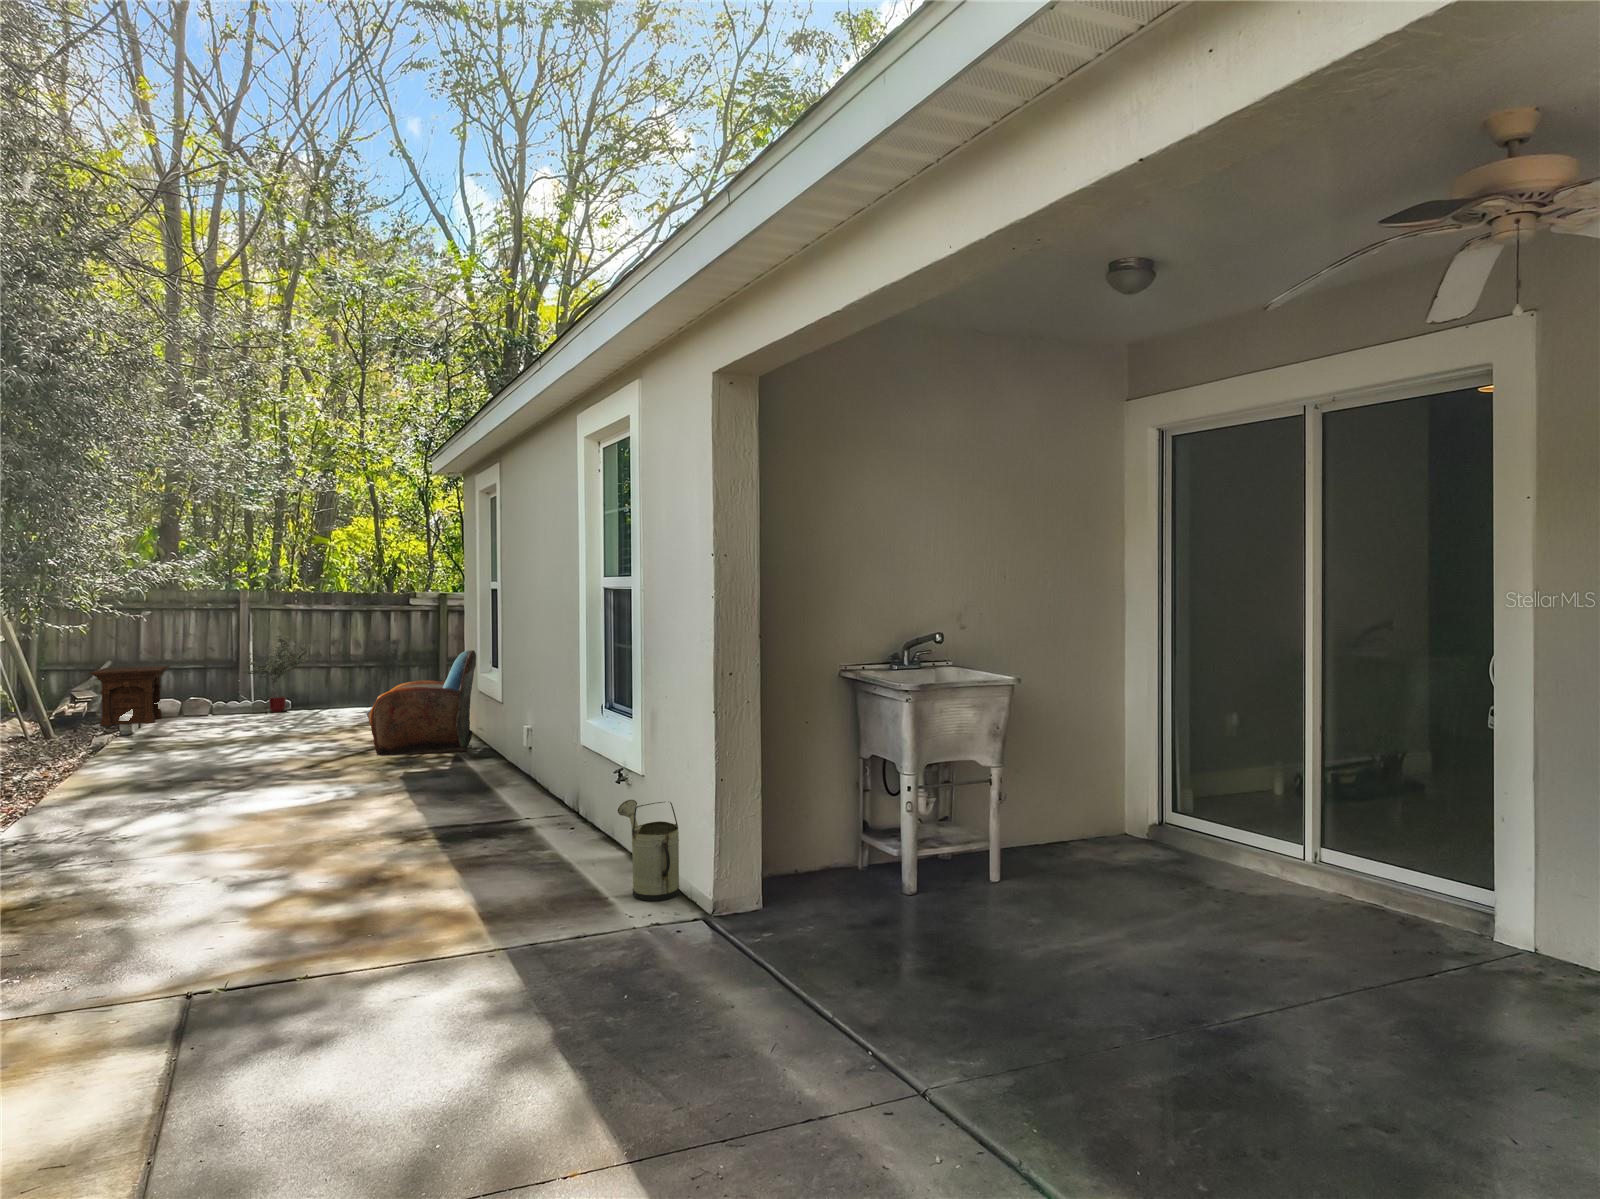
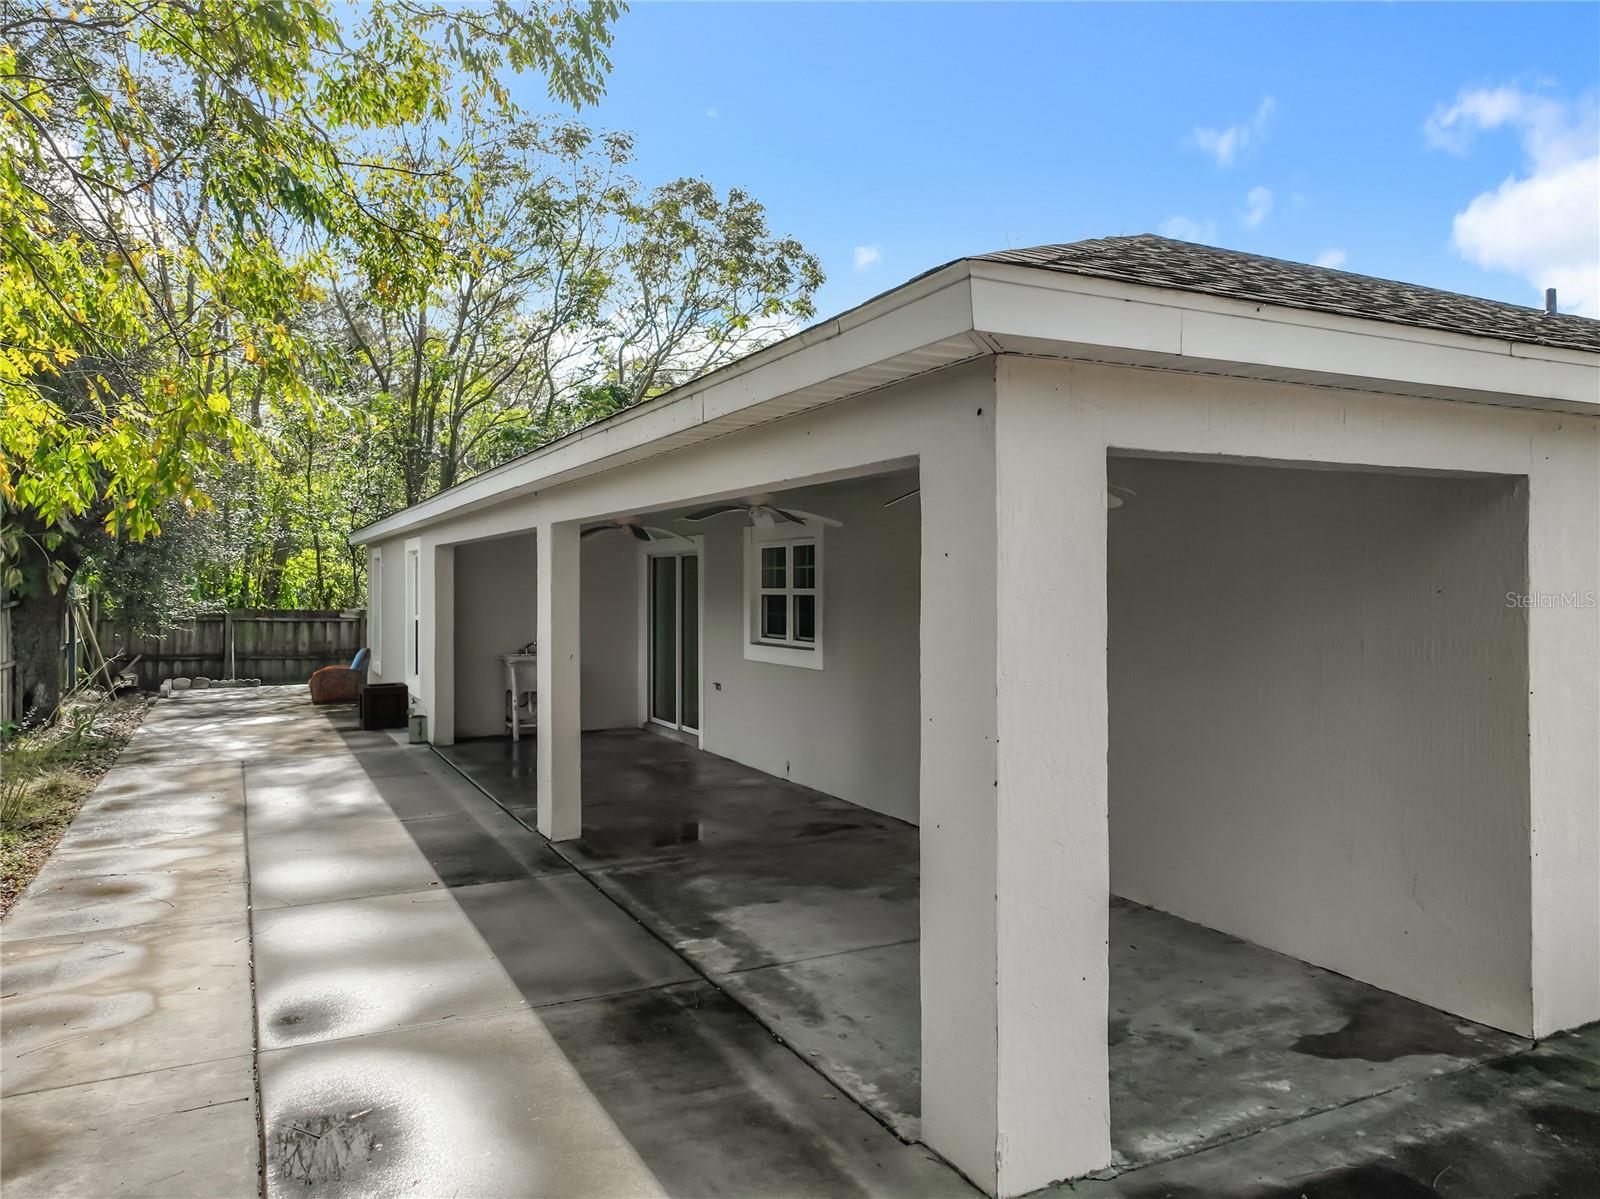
potted tree: present [242,635,310,712] -> none [229,638,274,686]
side table: present [90,666,169,726] -> none [140,657,185,693]
wooden crate: none [479,723,592,837] -> present [359,682,409,730]

